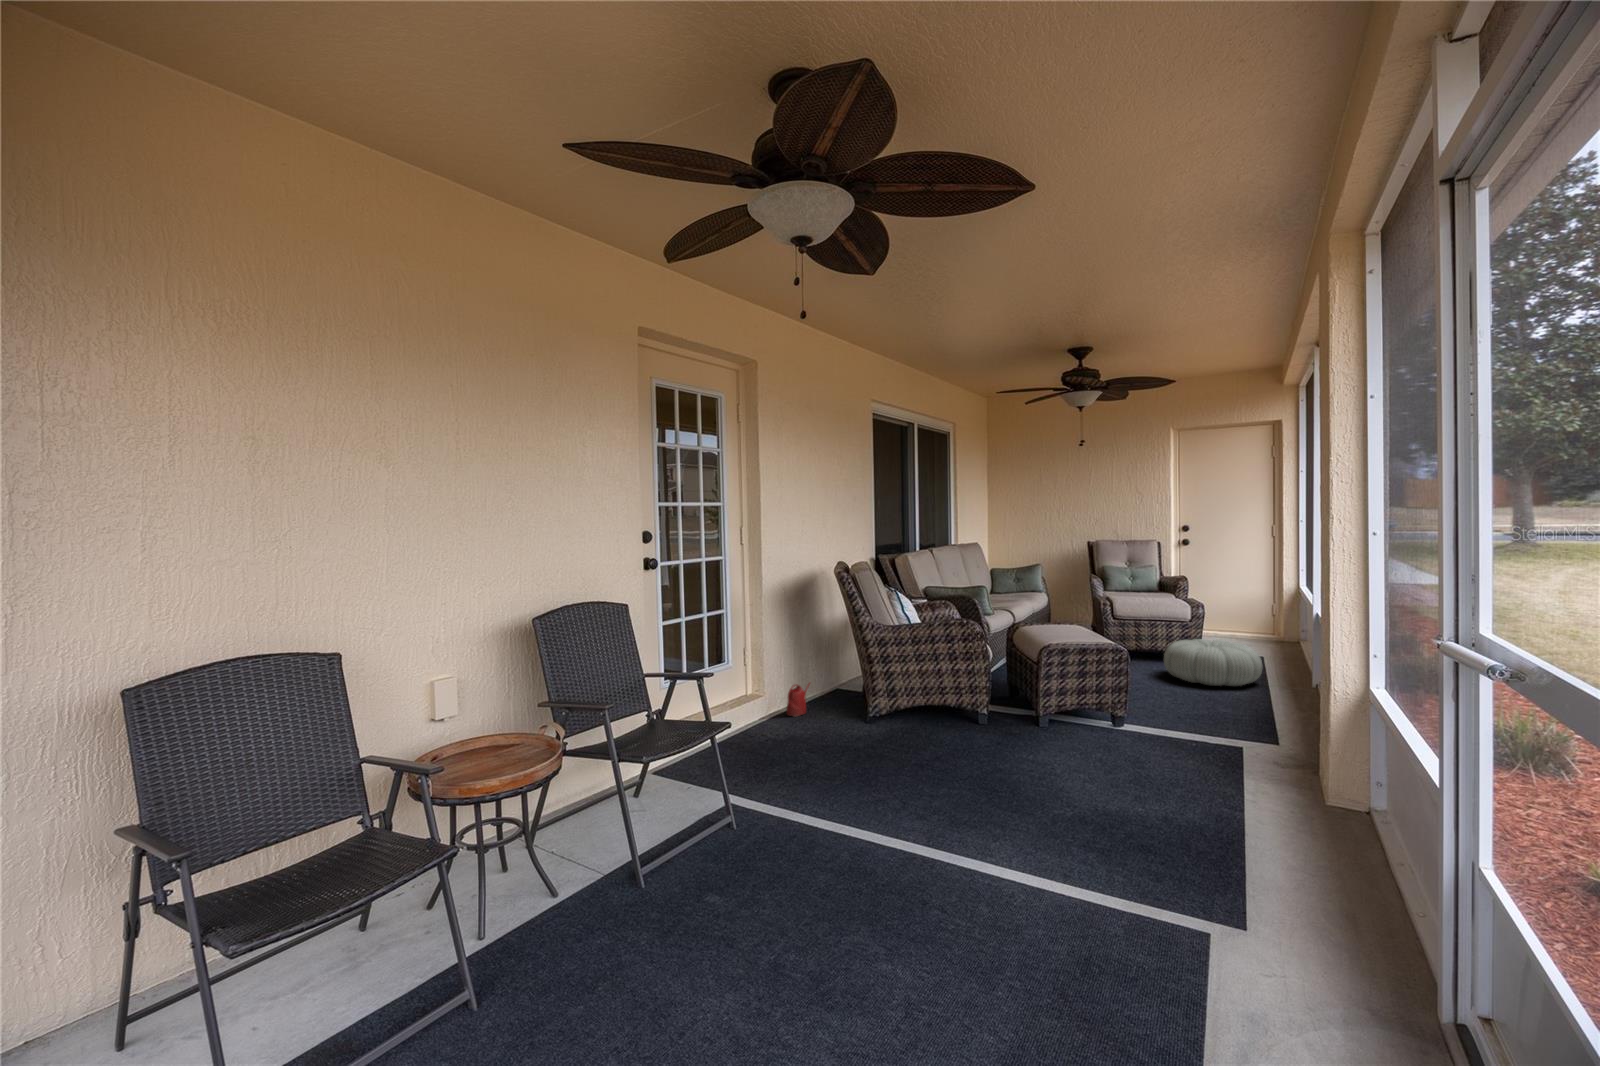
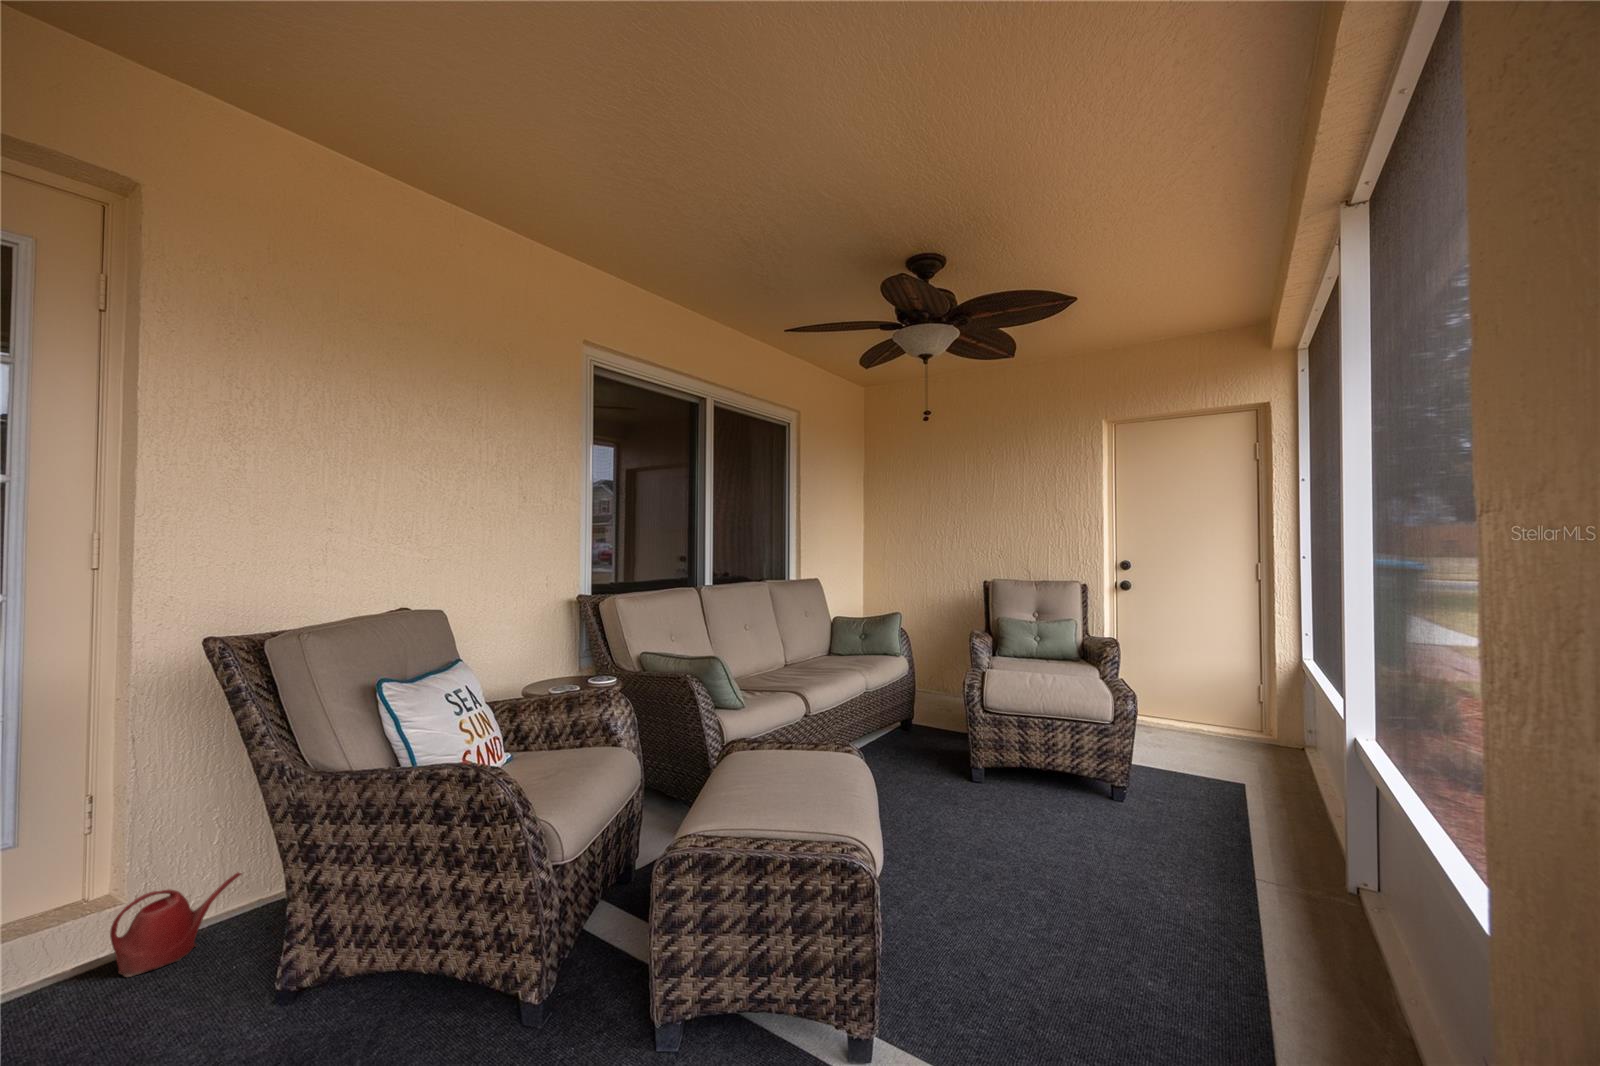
pouf: present [1164,639,1262,686] -> none [1050,766,1241,886]

